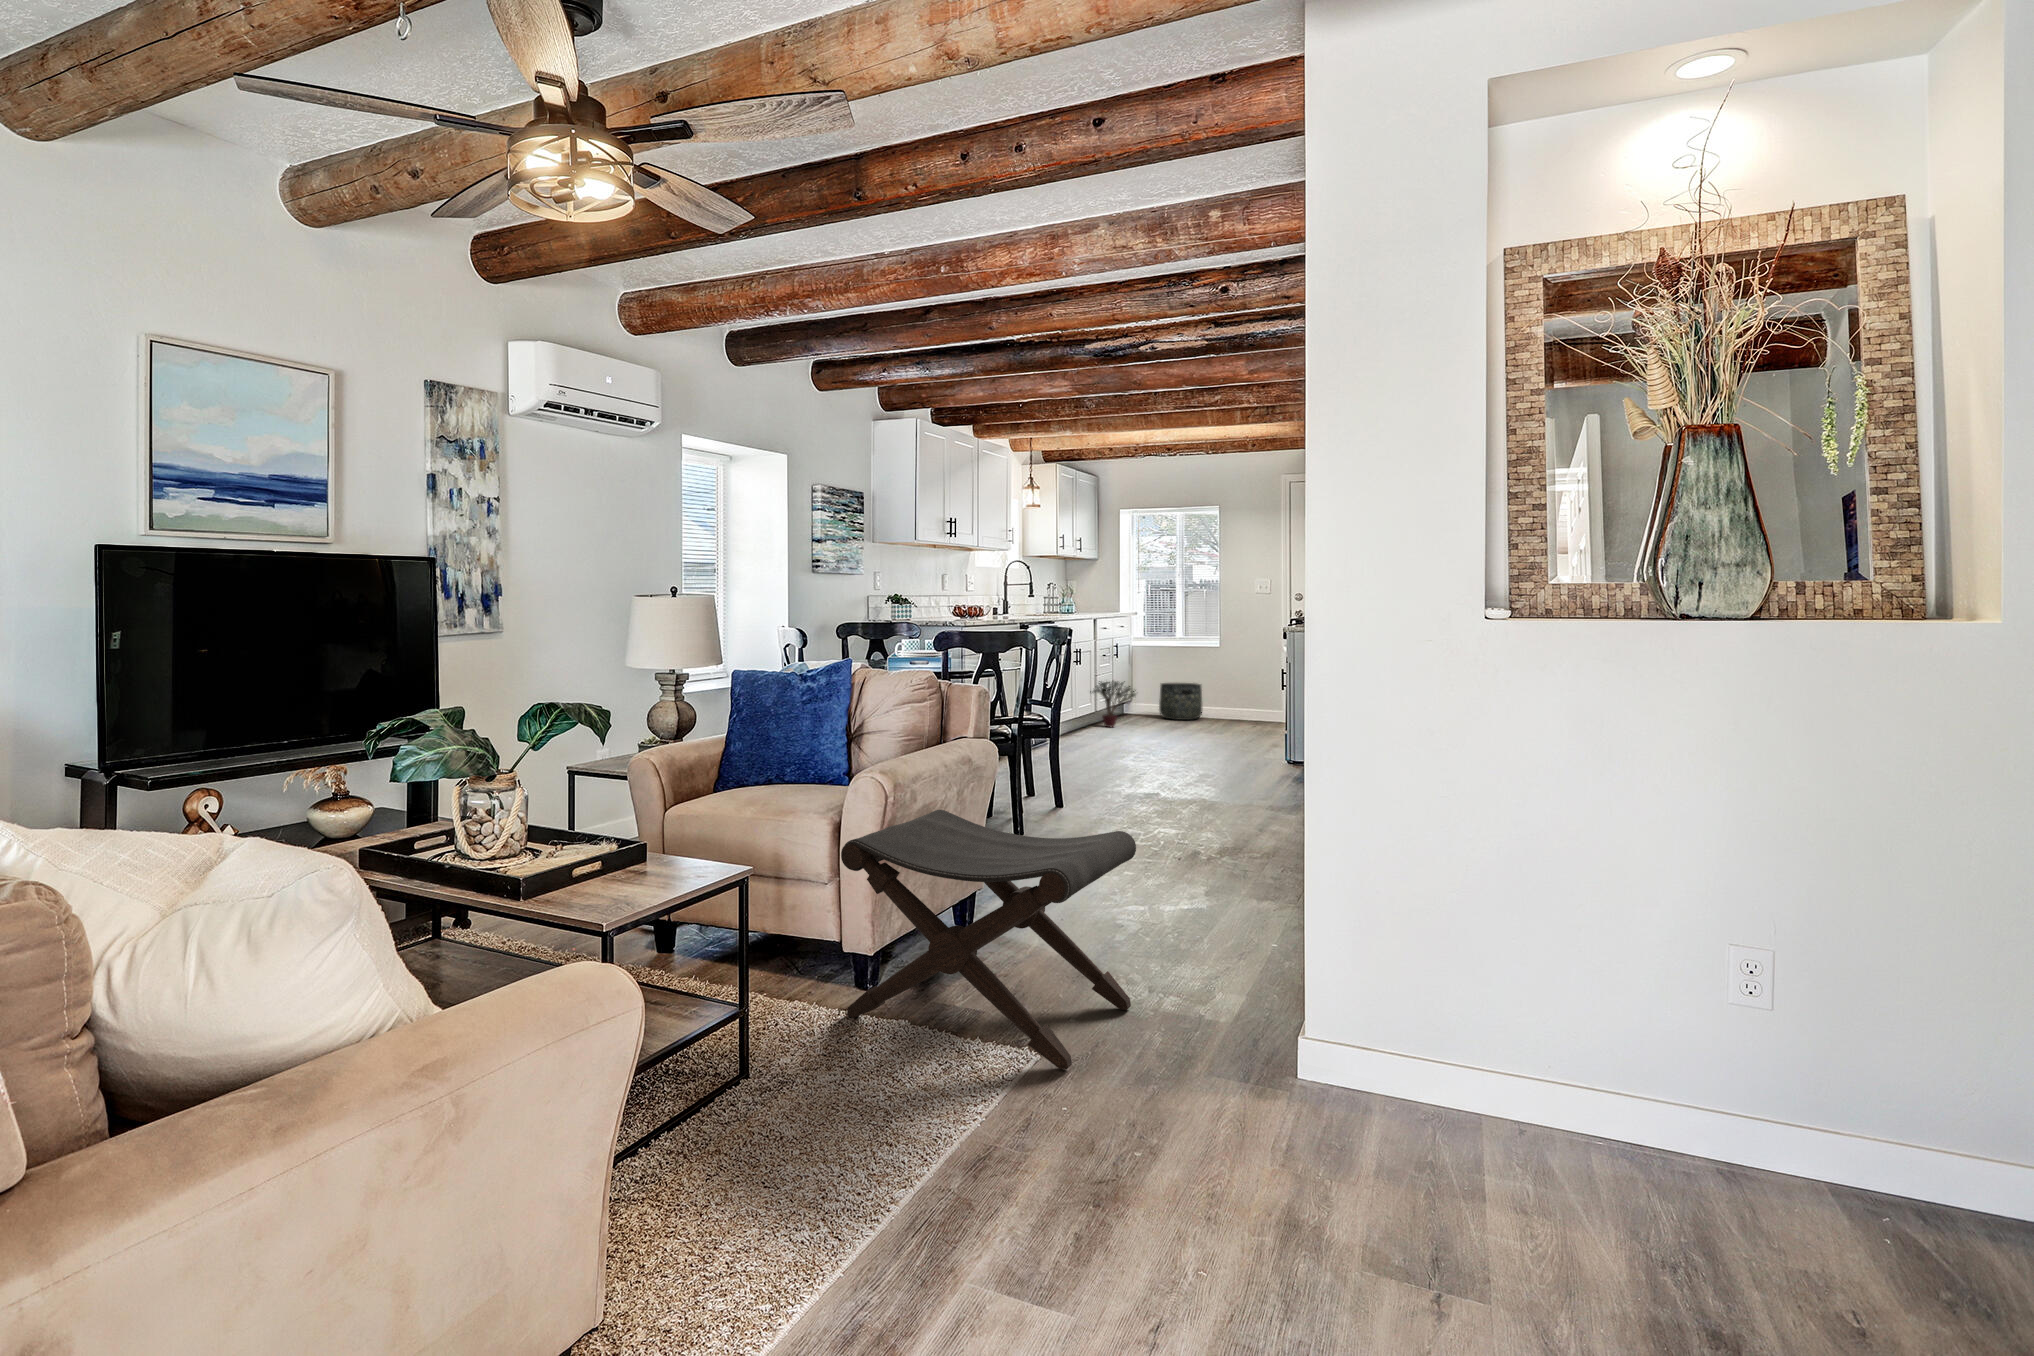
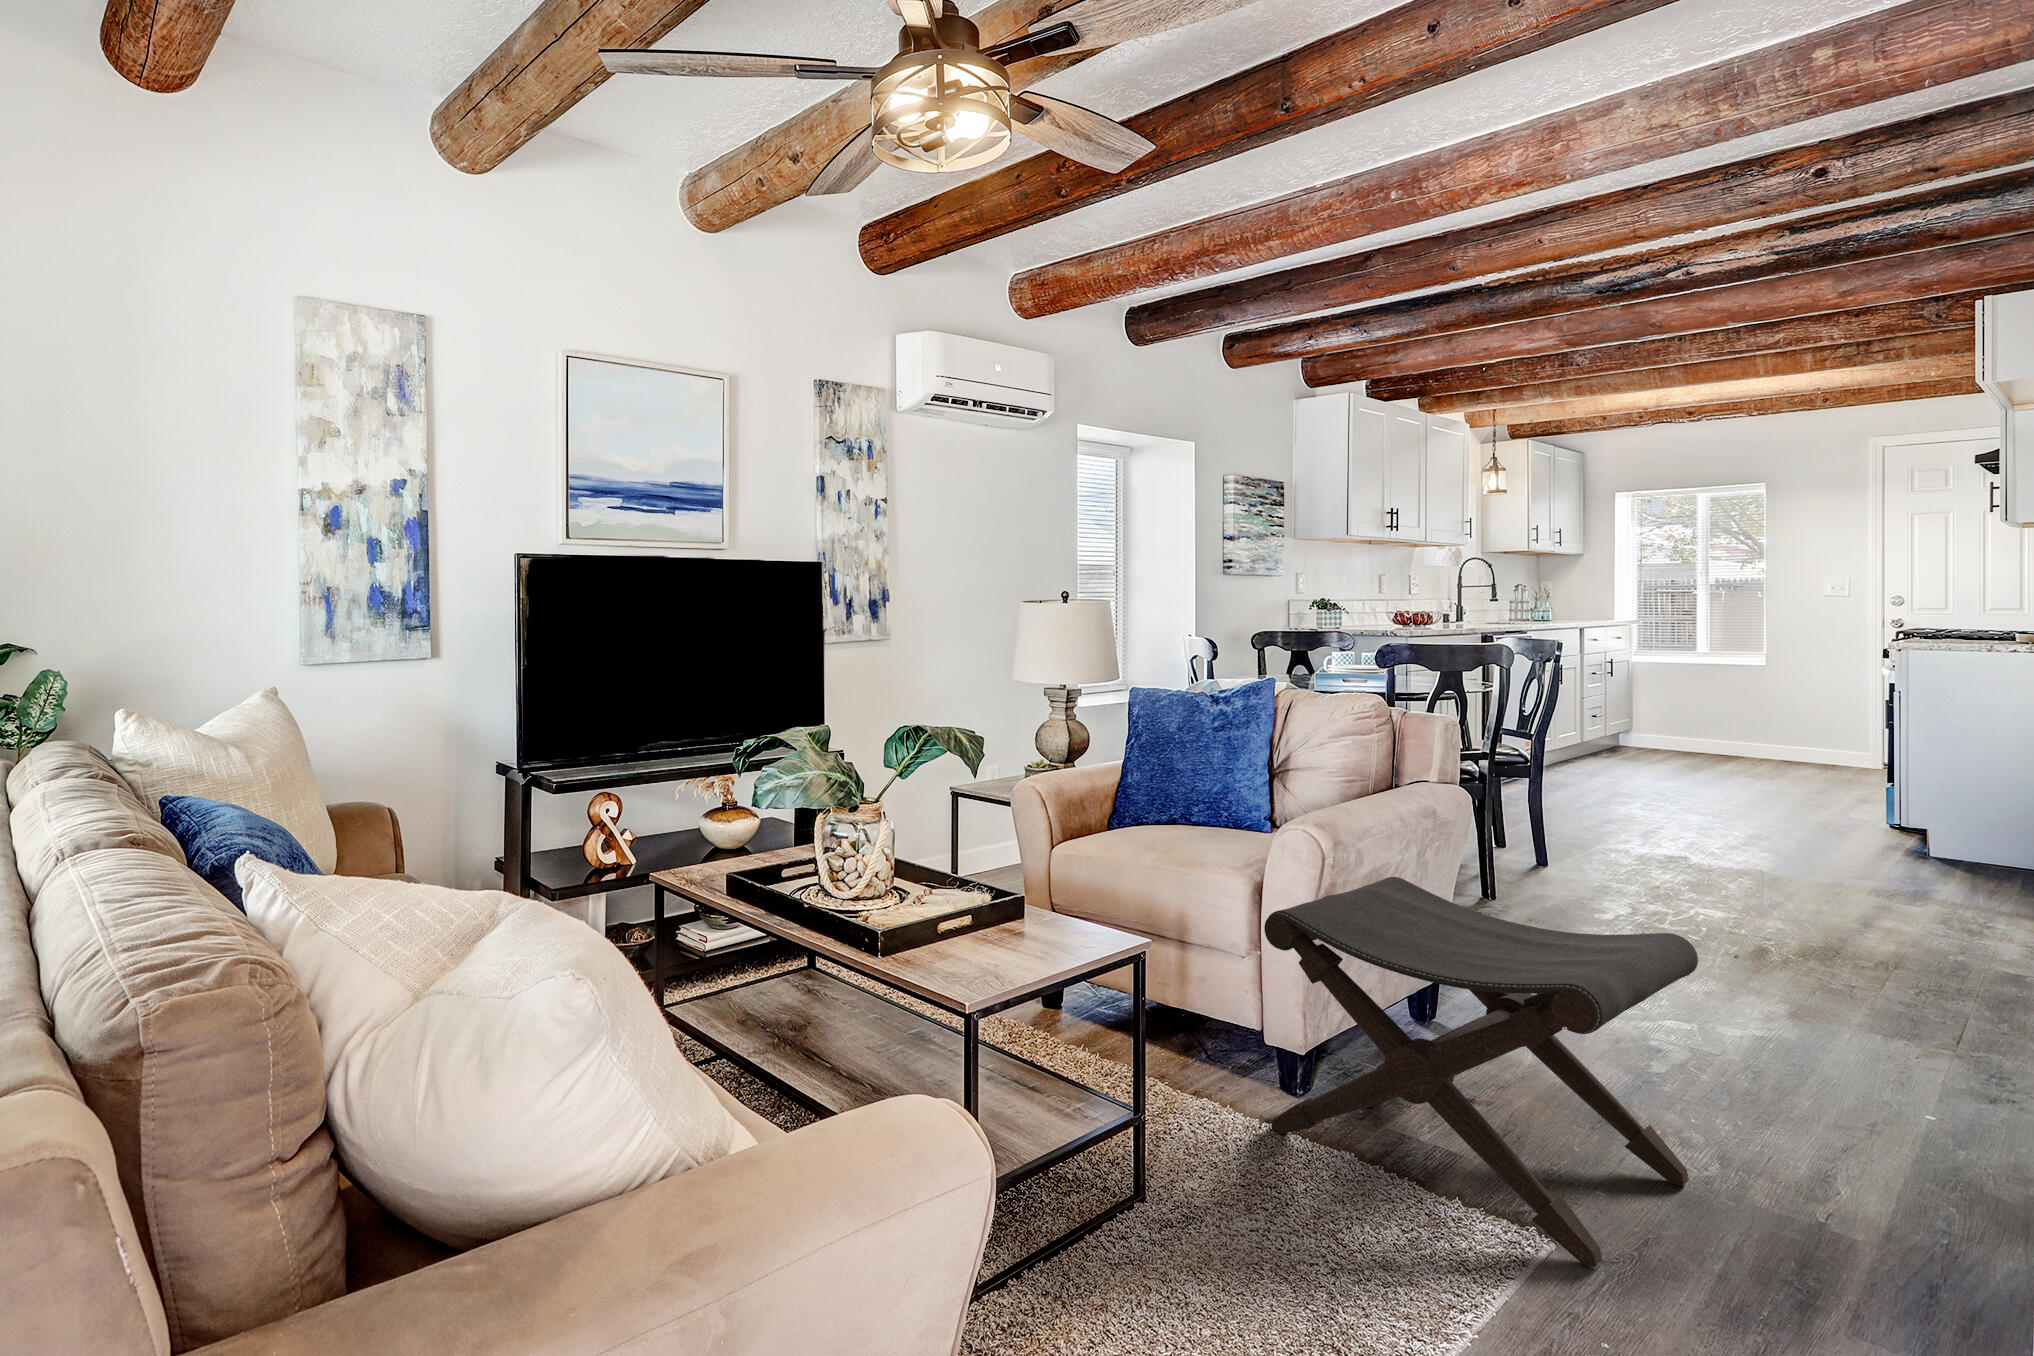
potted plant: present [1090,681,1135,727] -> none [1580,704,1654,766]
basket: present [1159,683,1202,720] -> none [1684,711,1751,761]

